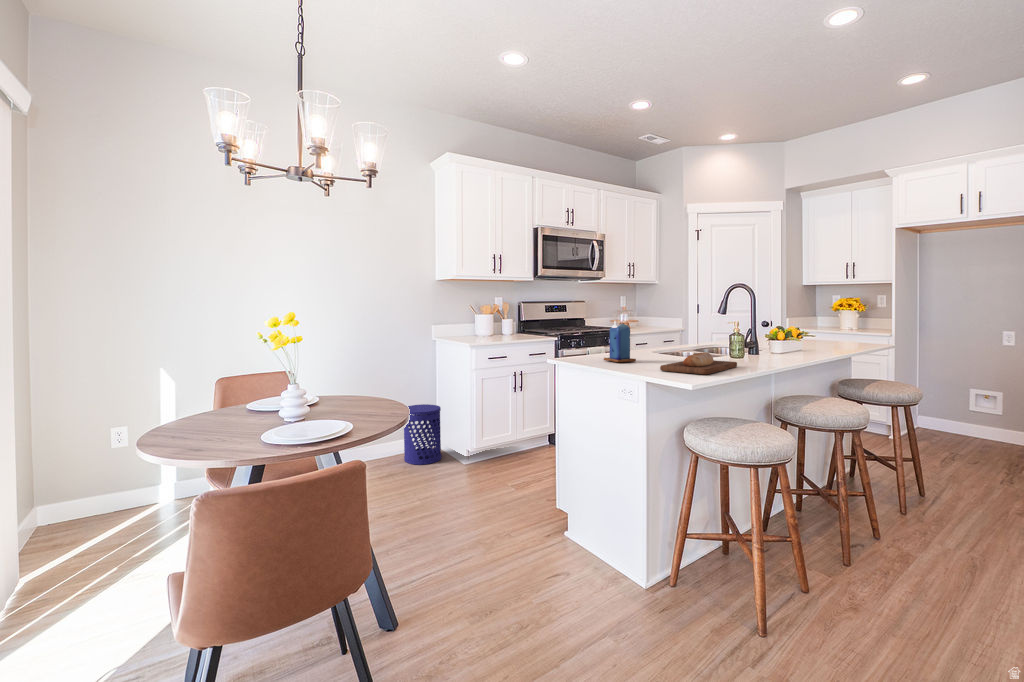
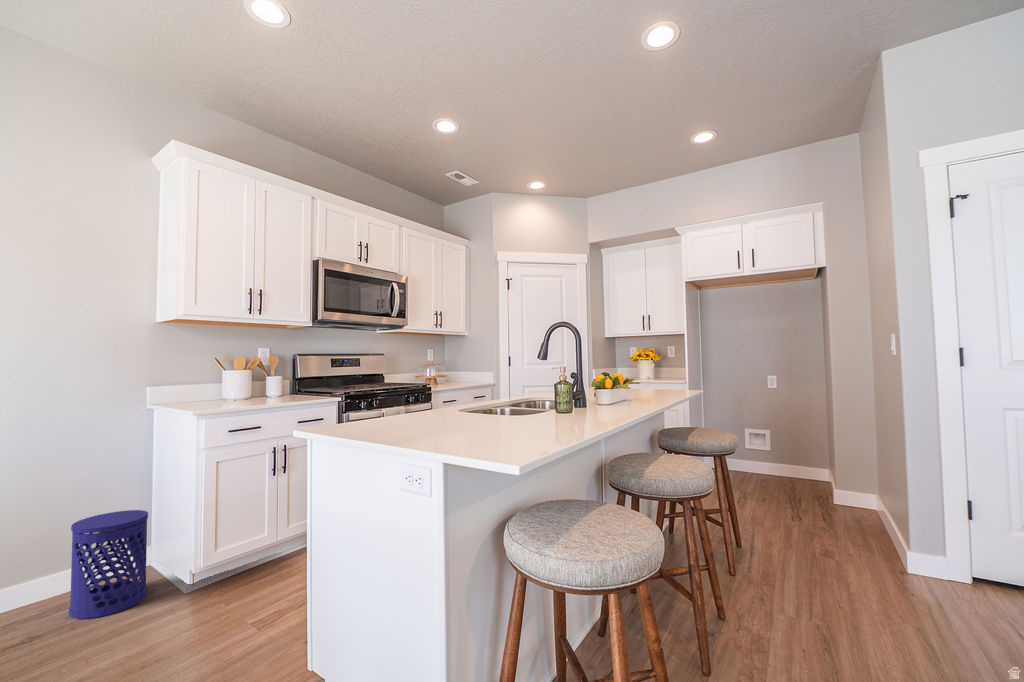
candle: present [604,321,636,363] -> none [388,367,434,428]
bread loaf: present [660,352,737,374] -> none [467,407,568,440]

